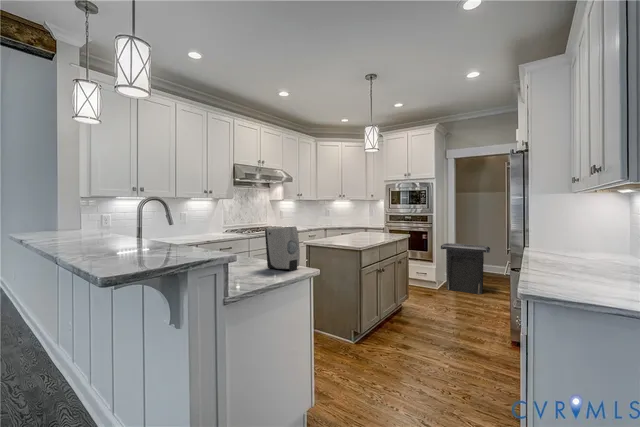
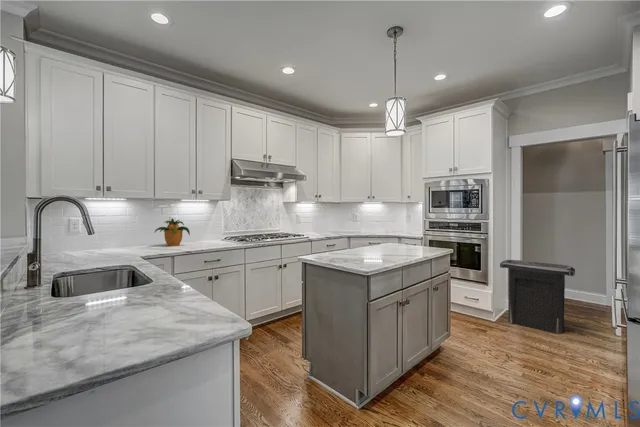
potted plant: none [175,214,203,237] -> present [155,219,190,246]
soap dispenser: present [265,226,300,271] -> none [155,246,210,329]

